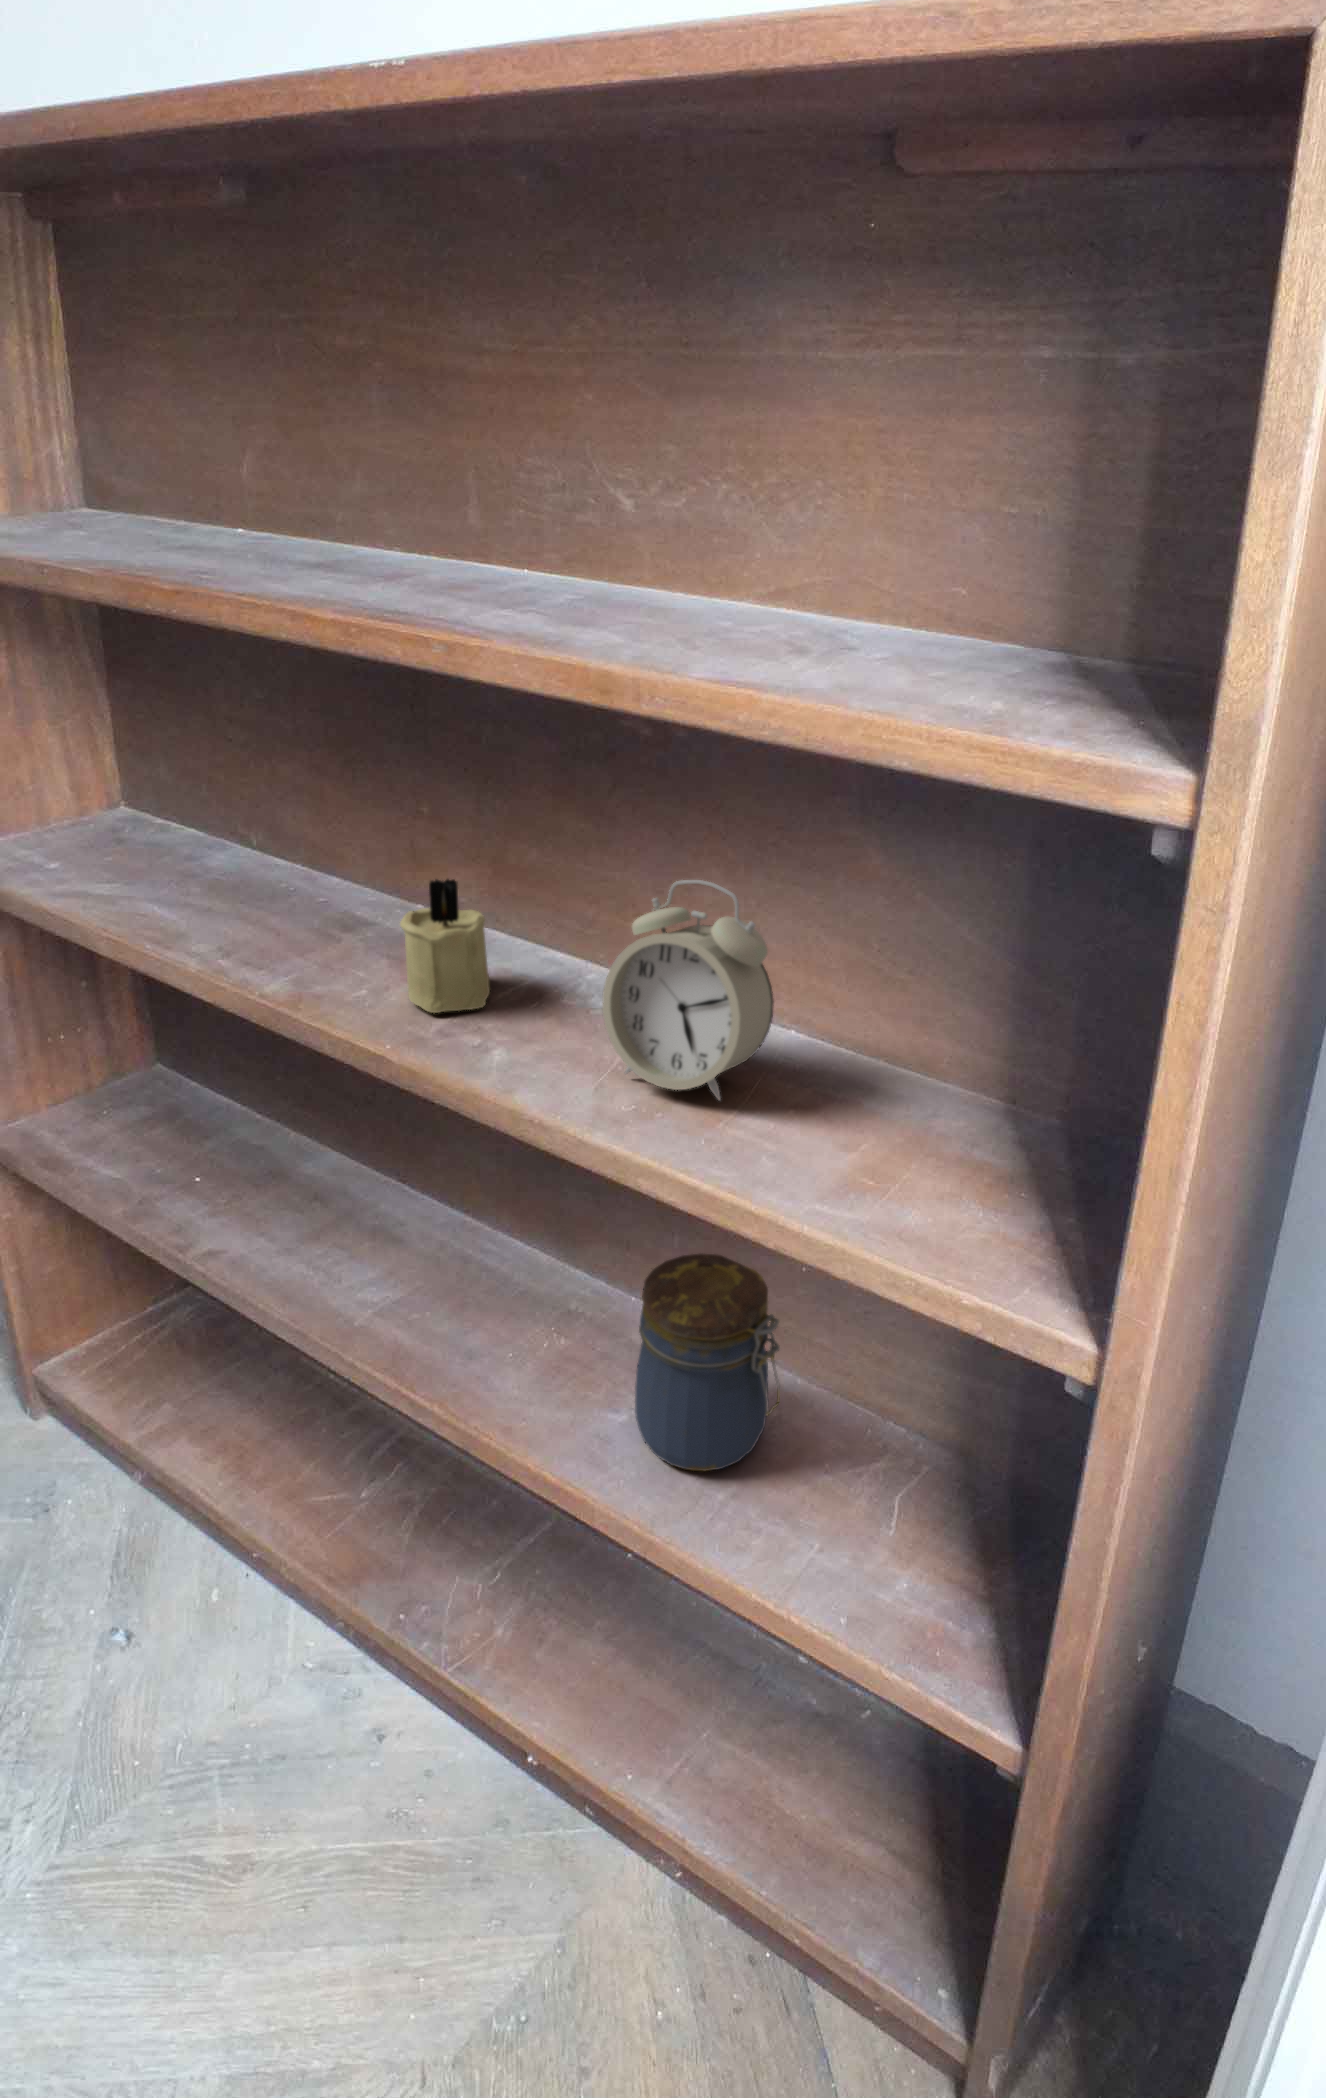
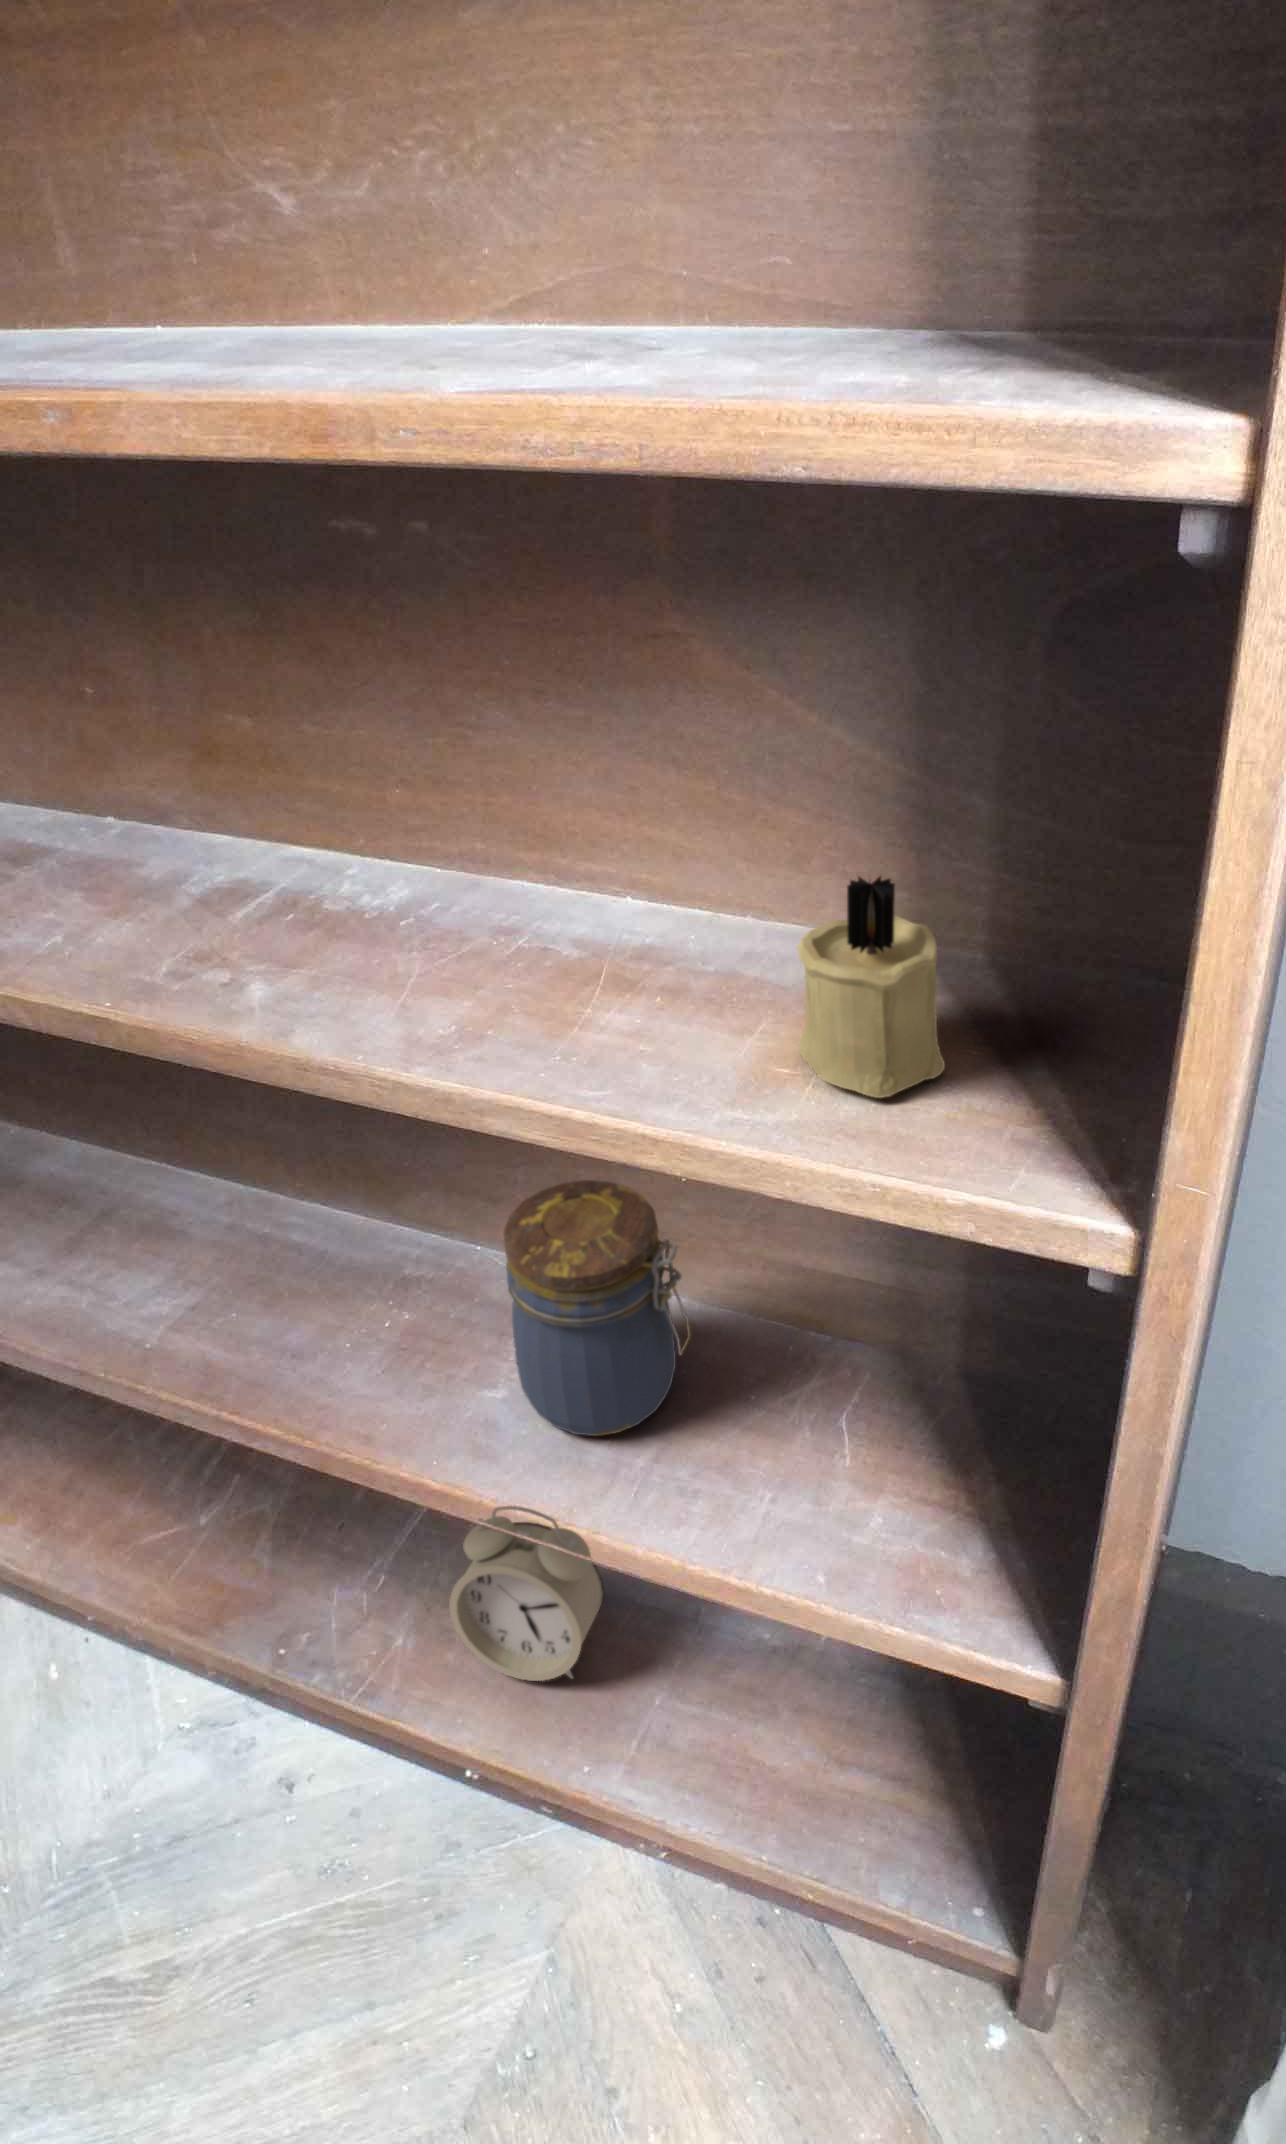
candle: present [400,879,490,1013] -> present [797,877,945,1098]
alarm clock: present [602,880,774,1100] -> present [449,1506,604,1681]

